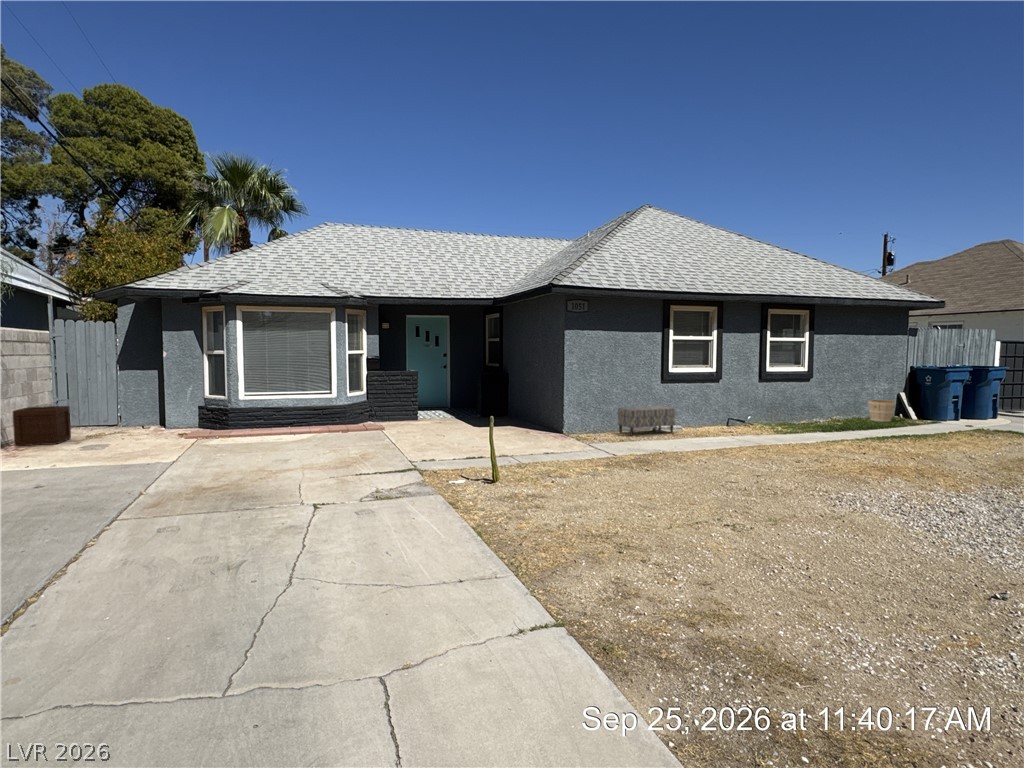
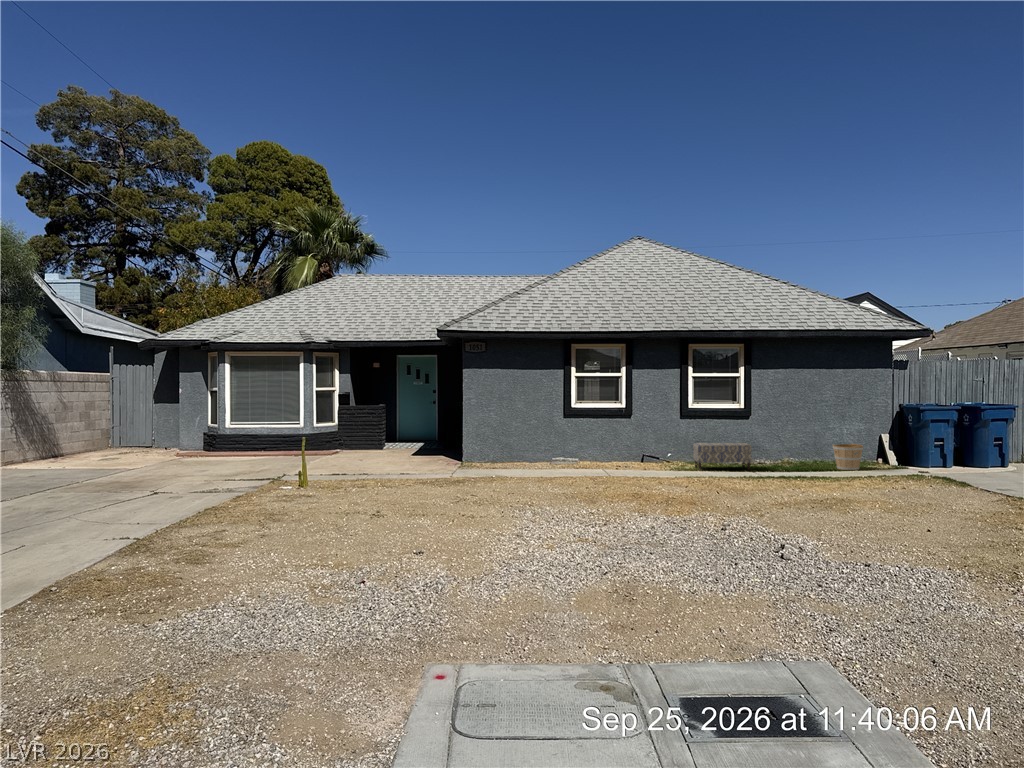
wooden crate: present [13,406,71,446] -> none [76,429,117,457]
bench: present [618,406,675,436] -> present [693,442,752,470]

